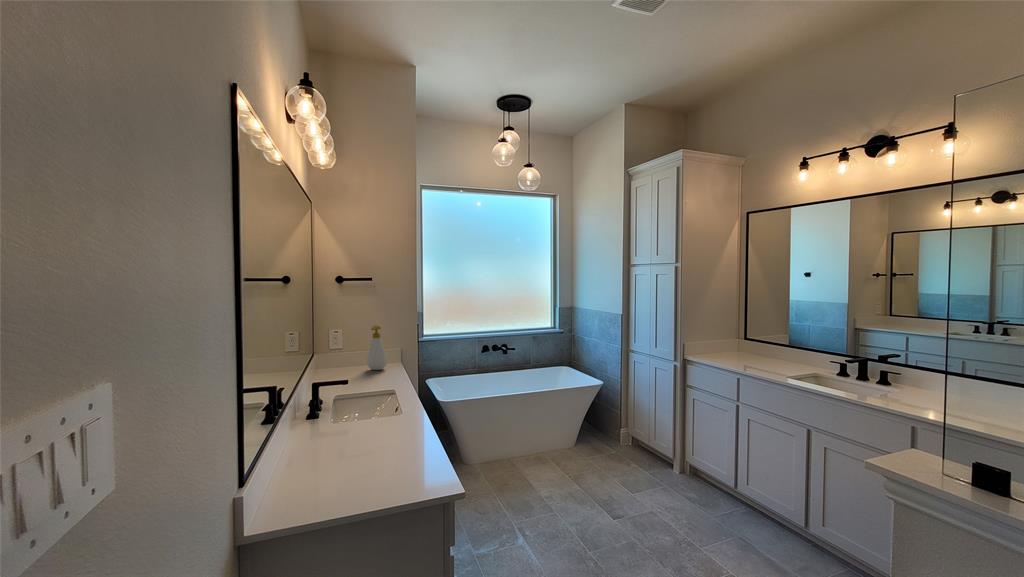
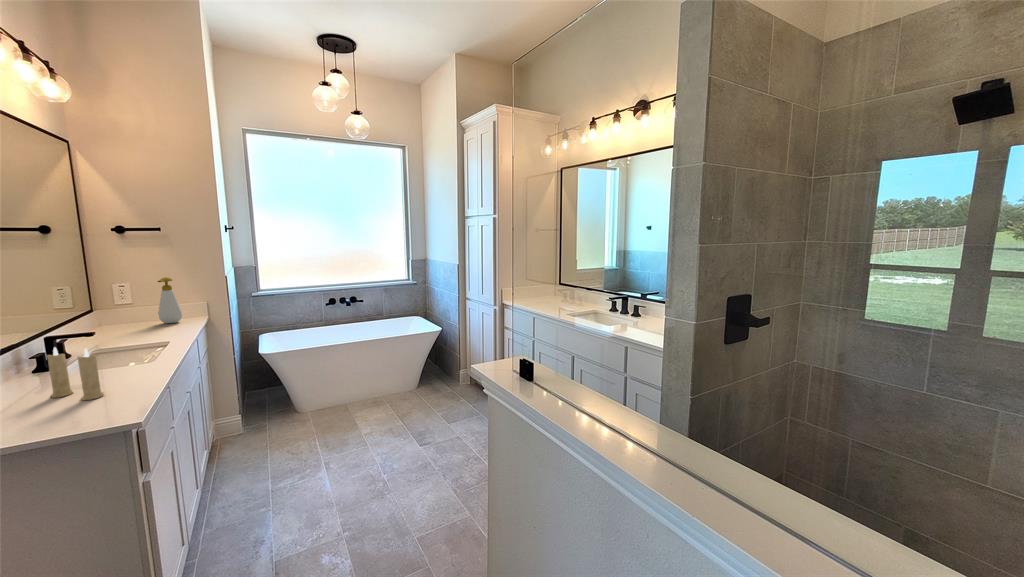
candle: none [354,398,404,458] -> present [47,347,104,400]

